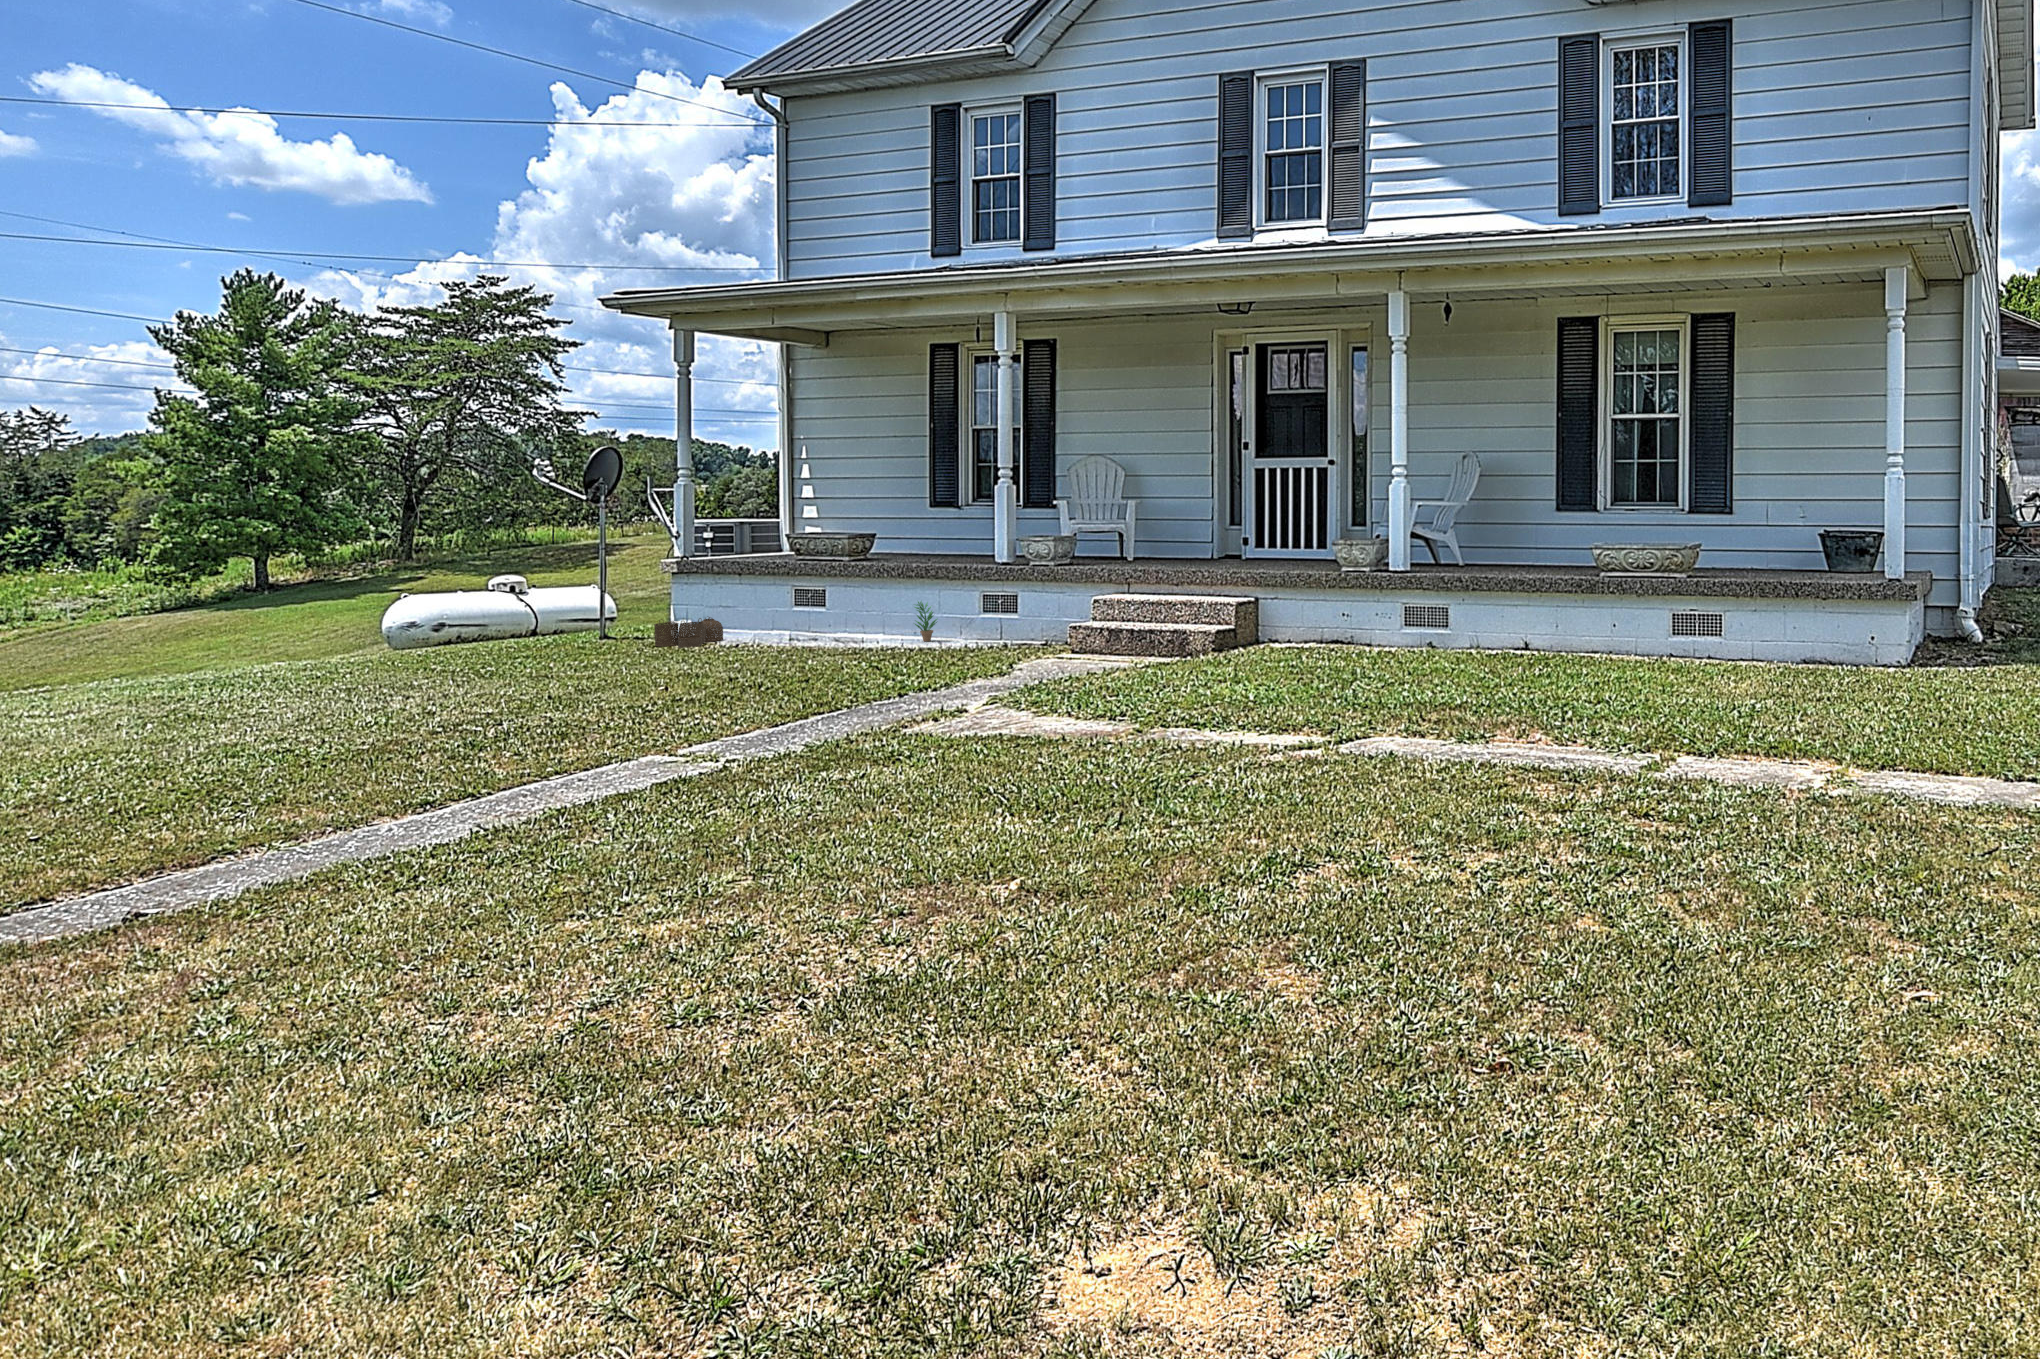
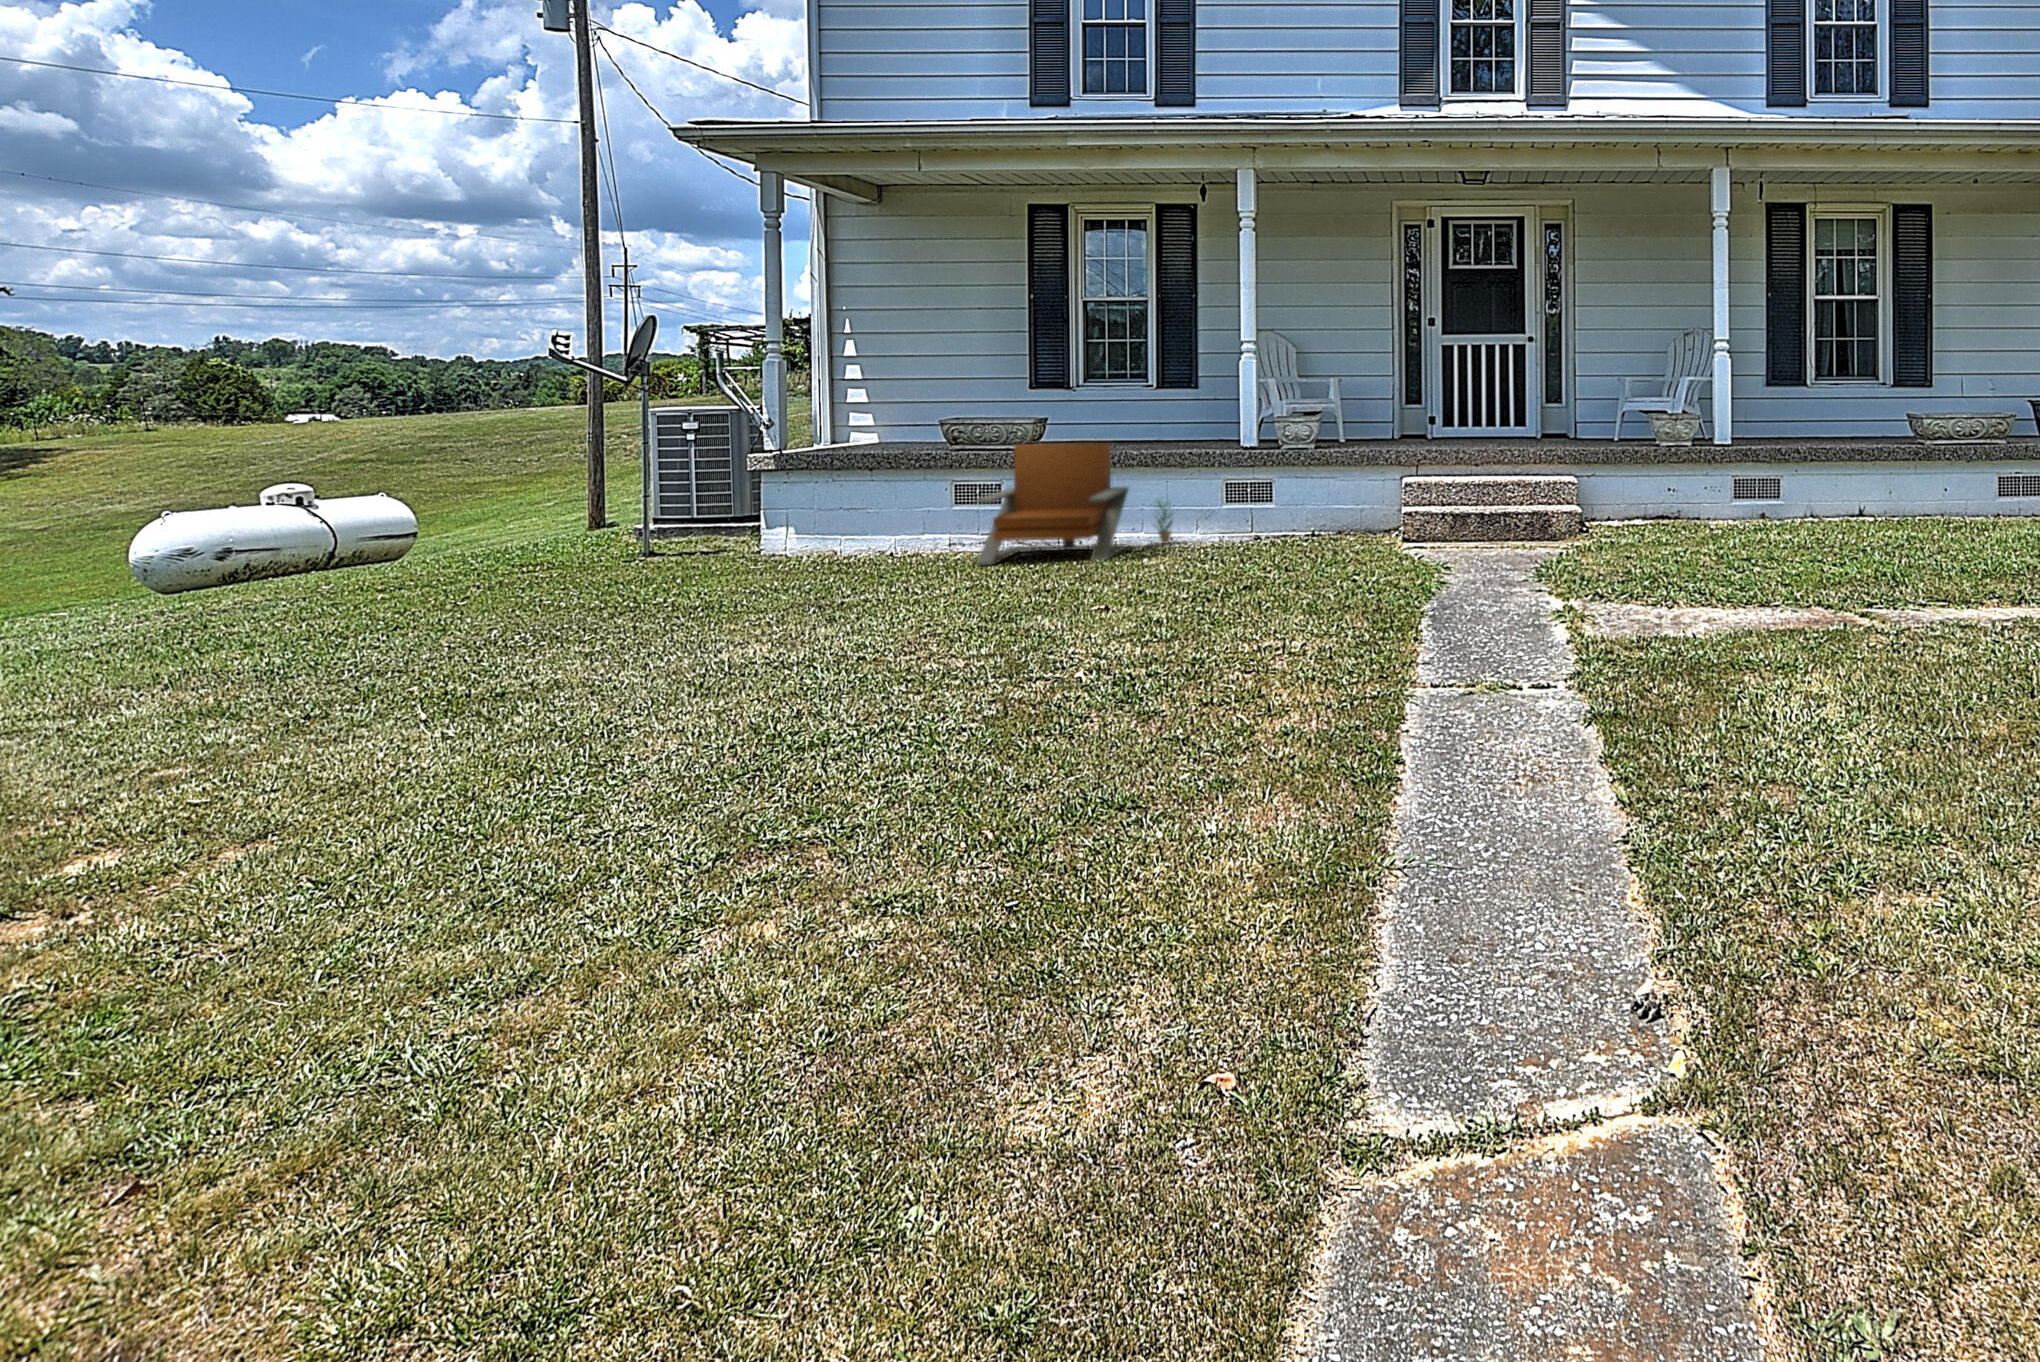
lounge chair: none [754,551,902,654] -> present [976,443,1129,565]
woven basket: present [654,617,723,648] -> none [785,532,859,573]

